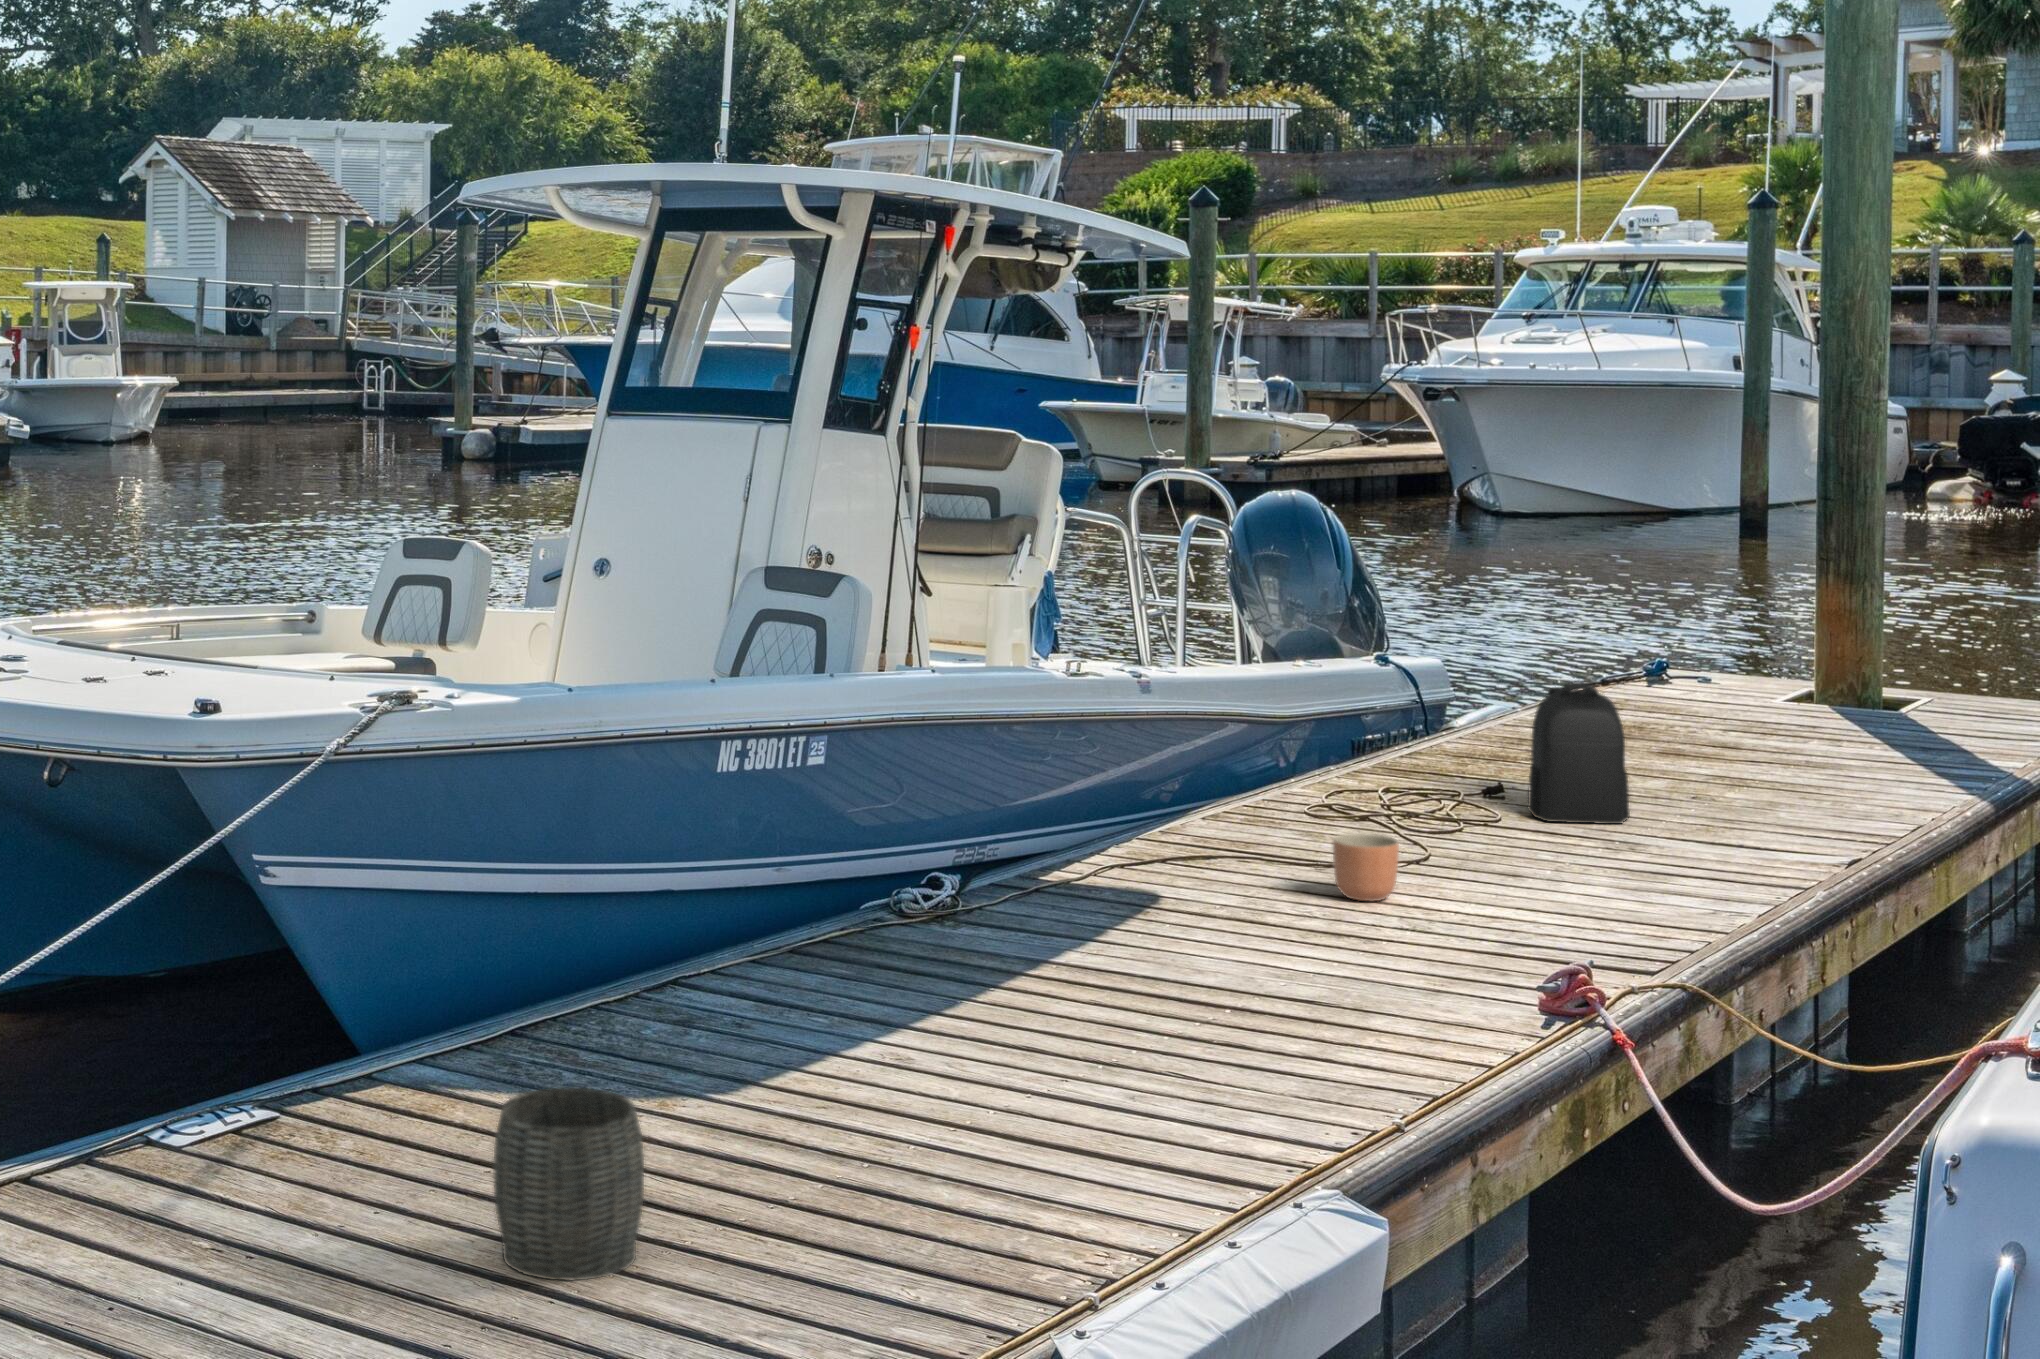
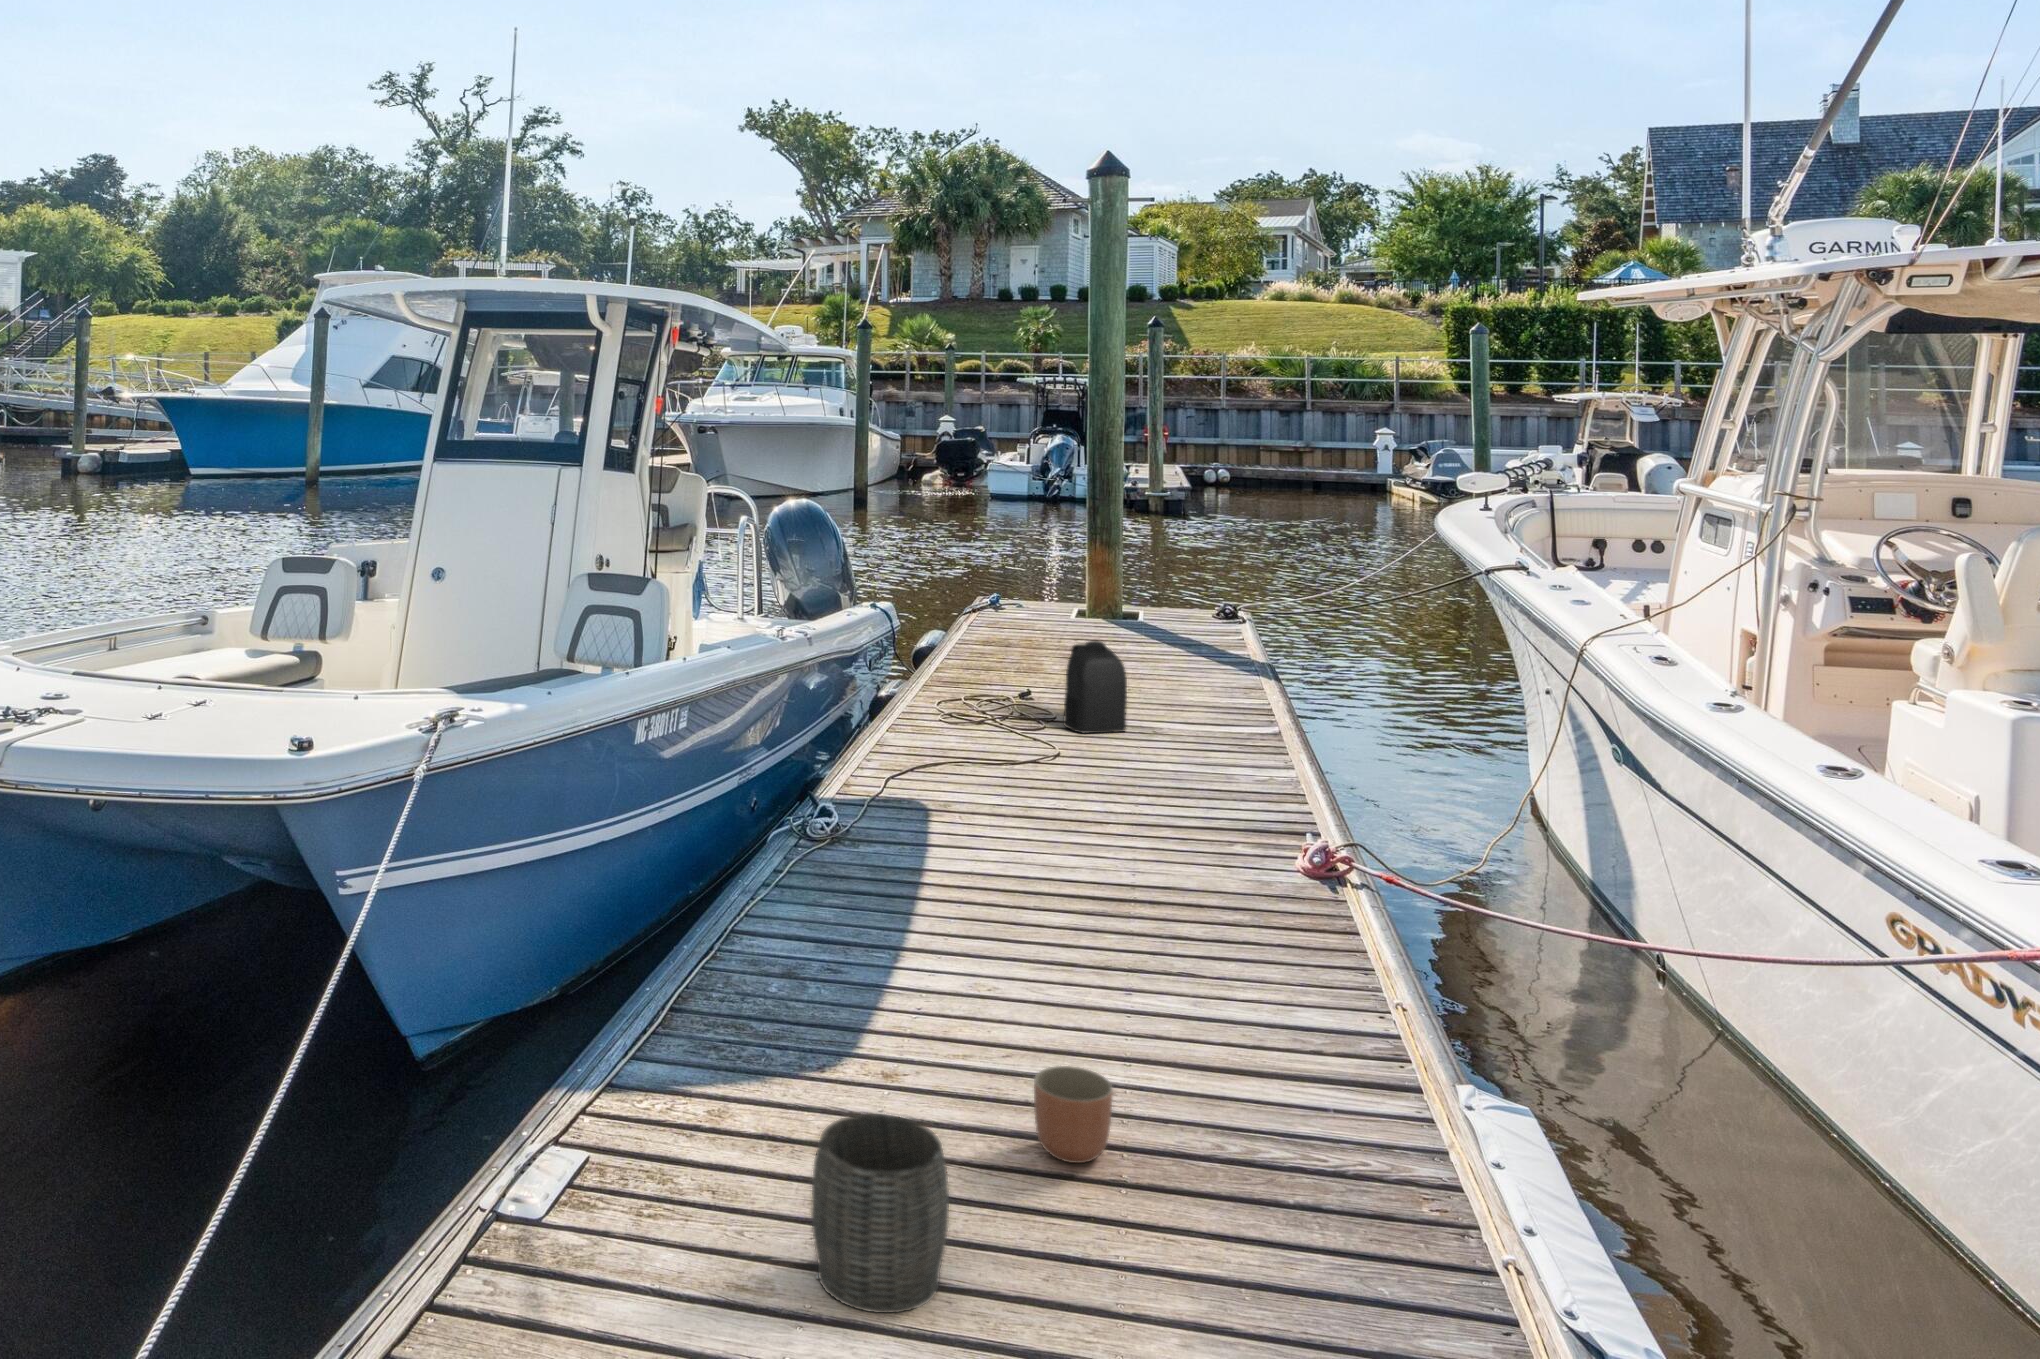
planter: present [1333,833,1399,901] -> present [1034,1066,1113,1163]

